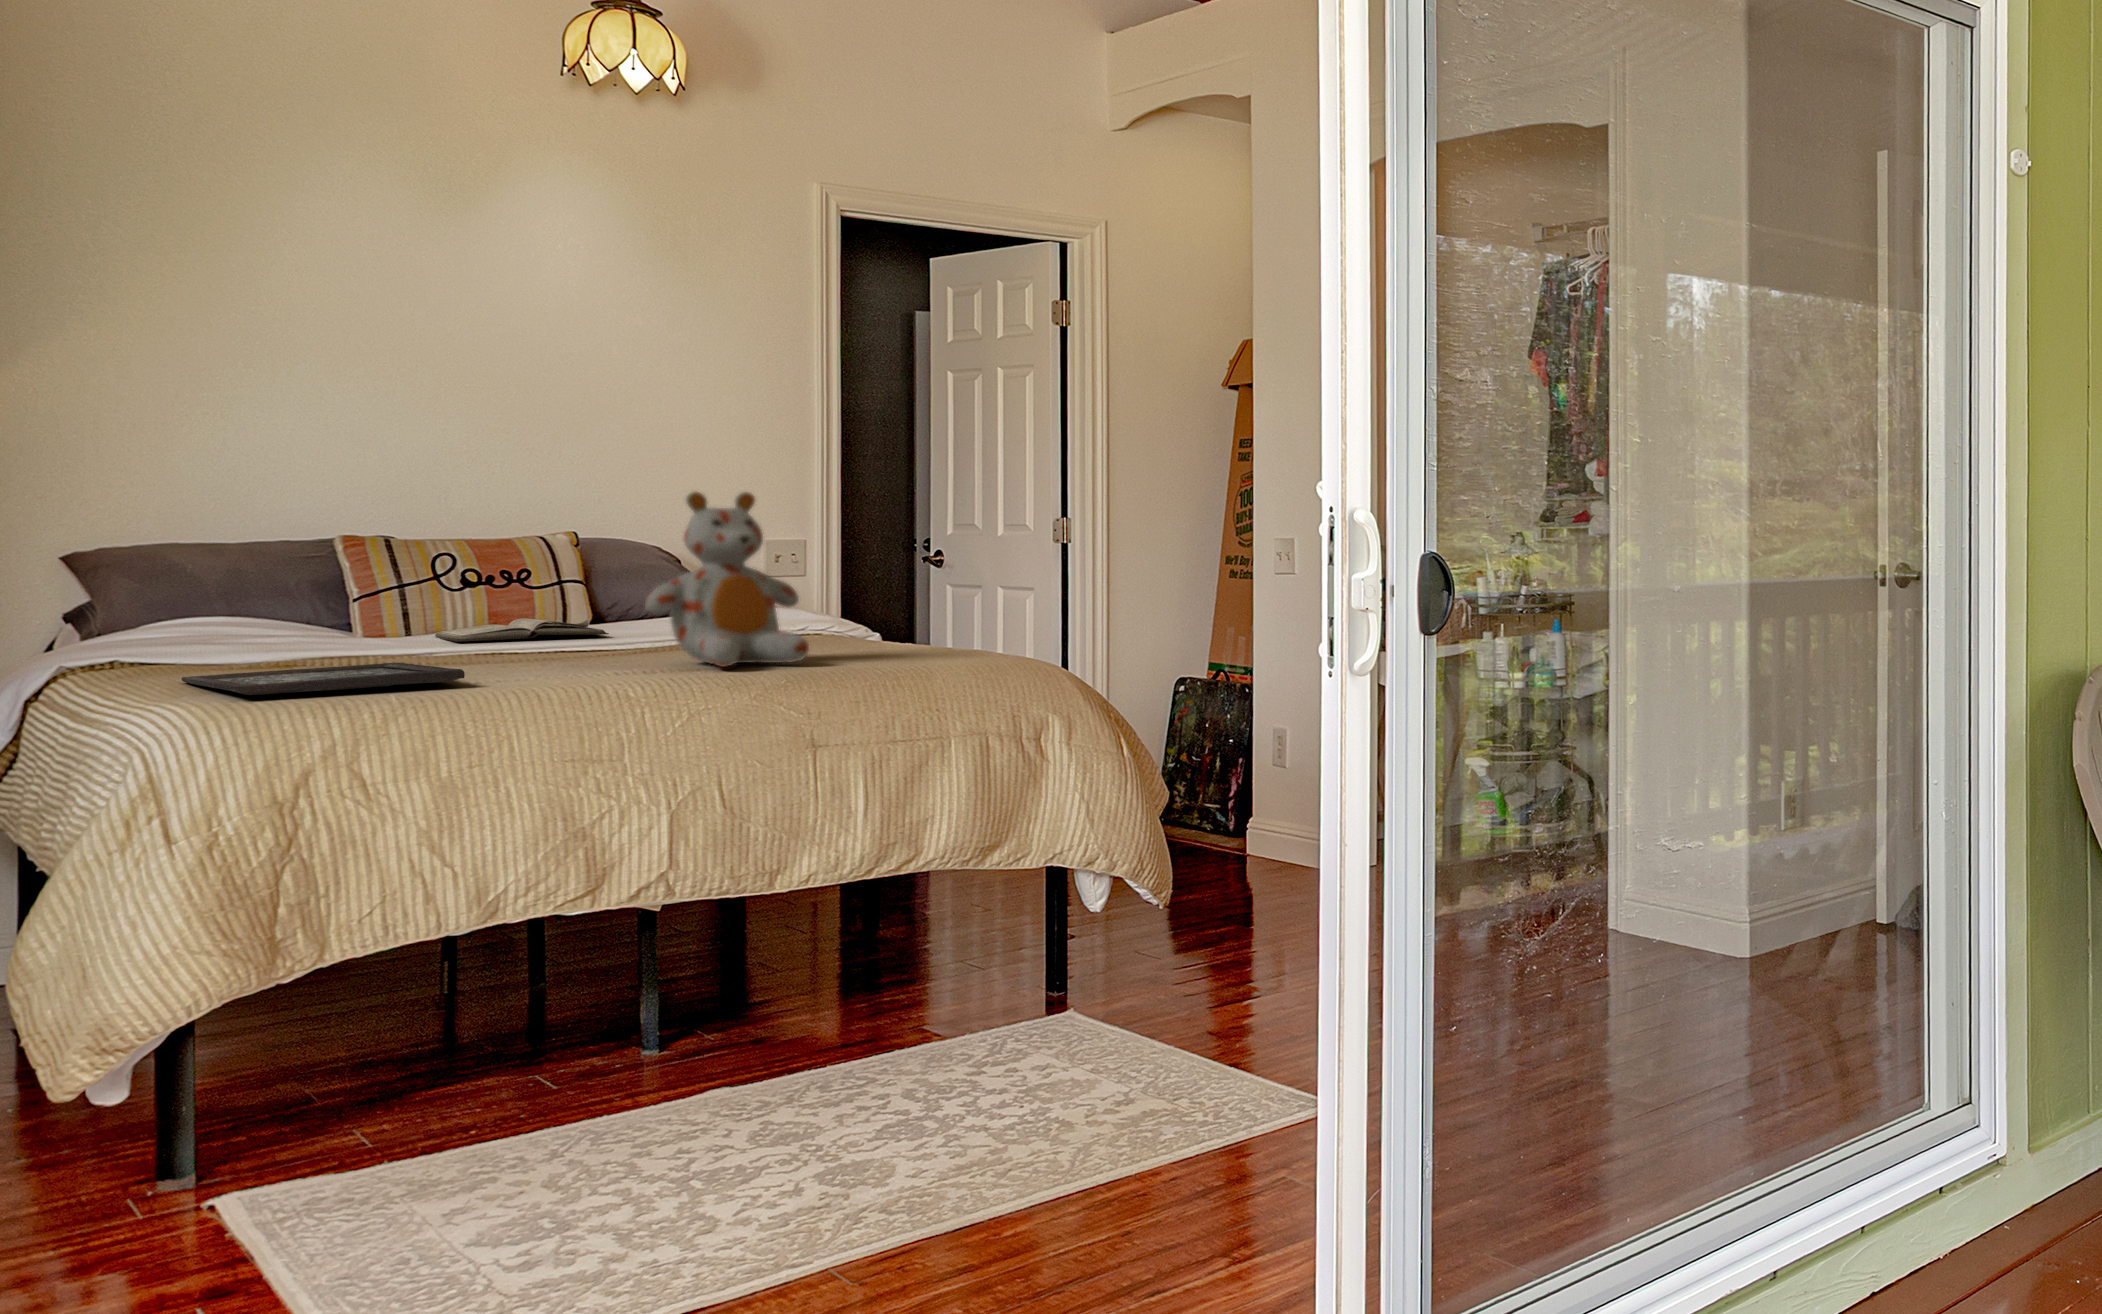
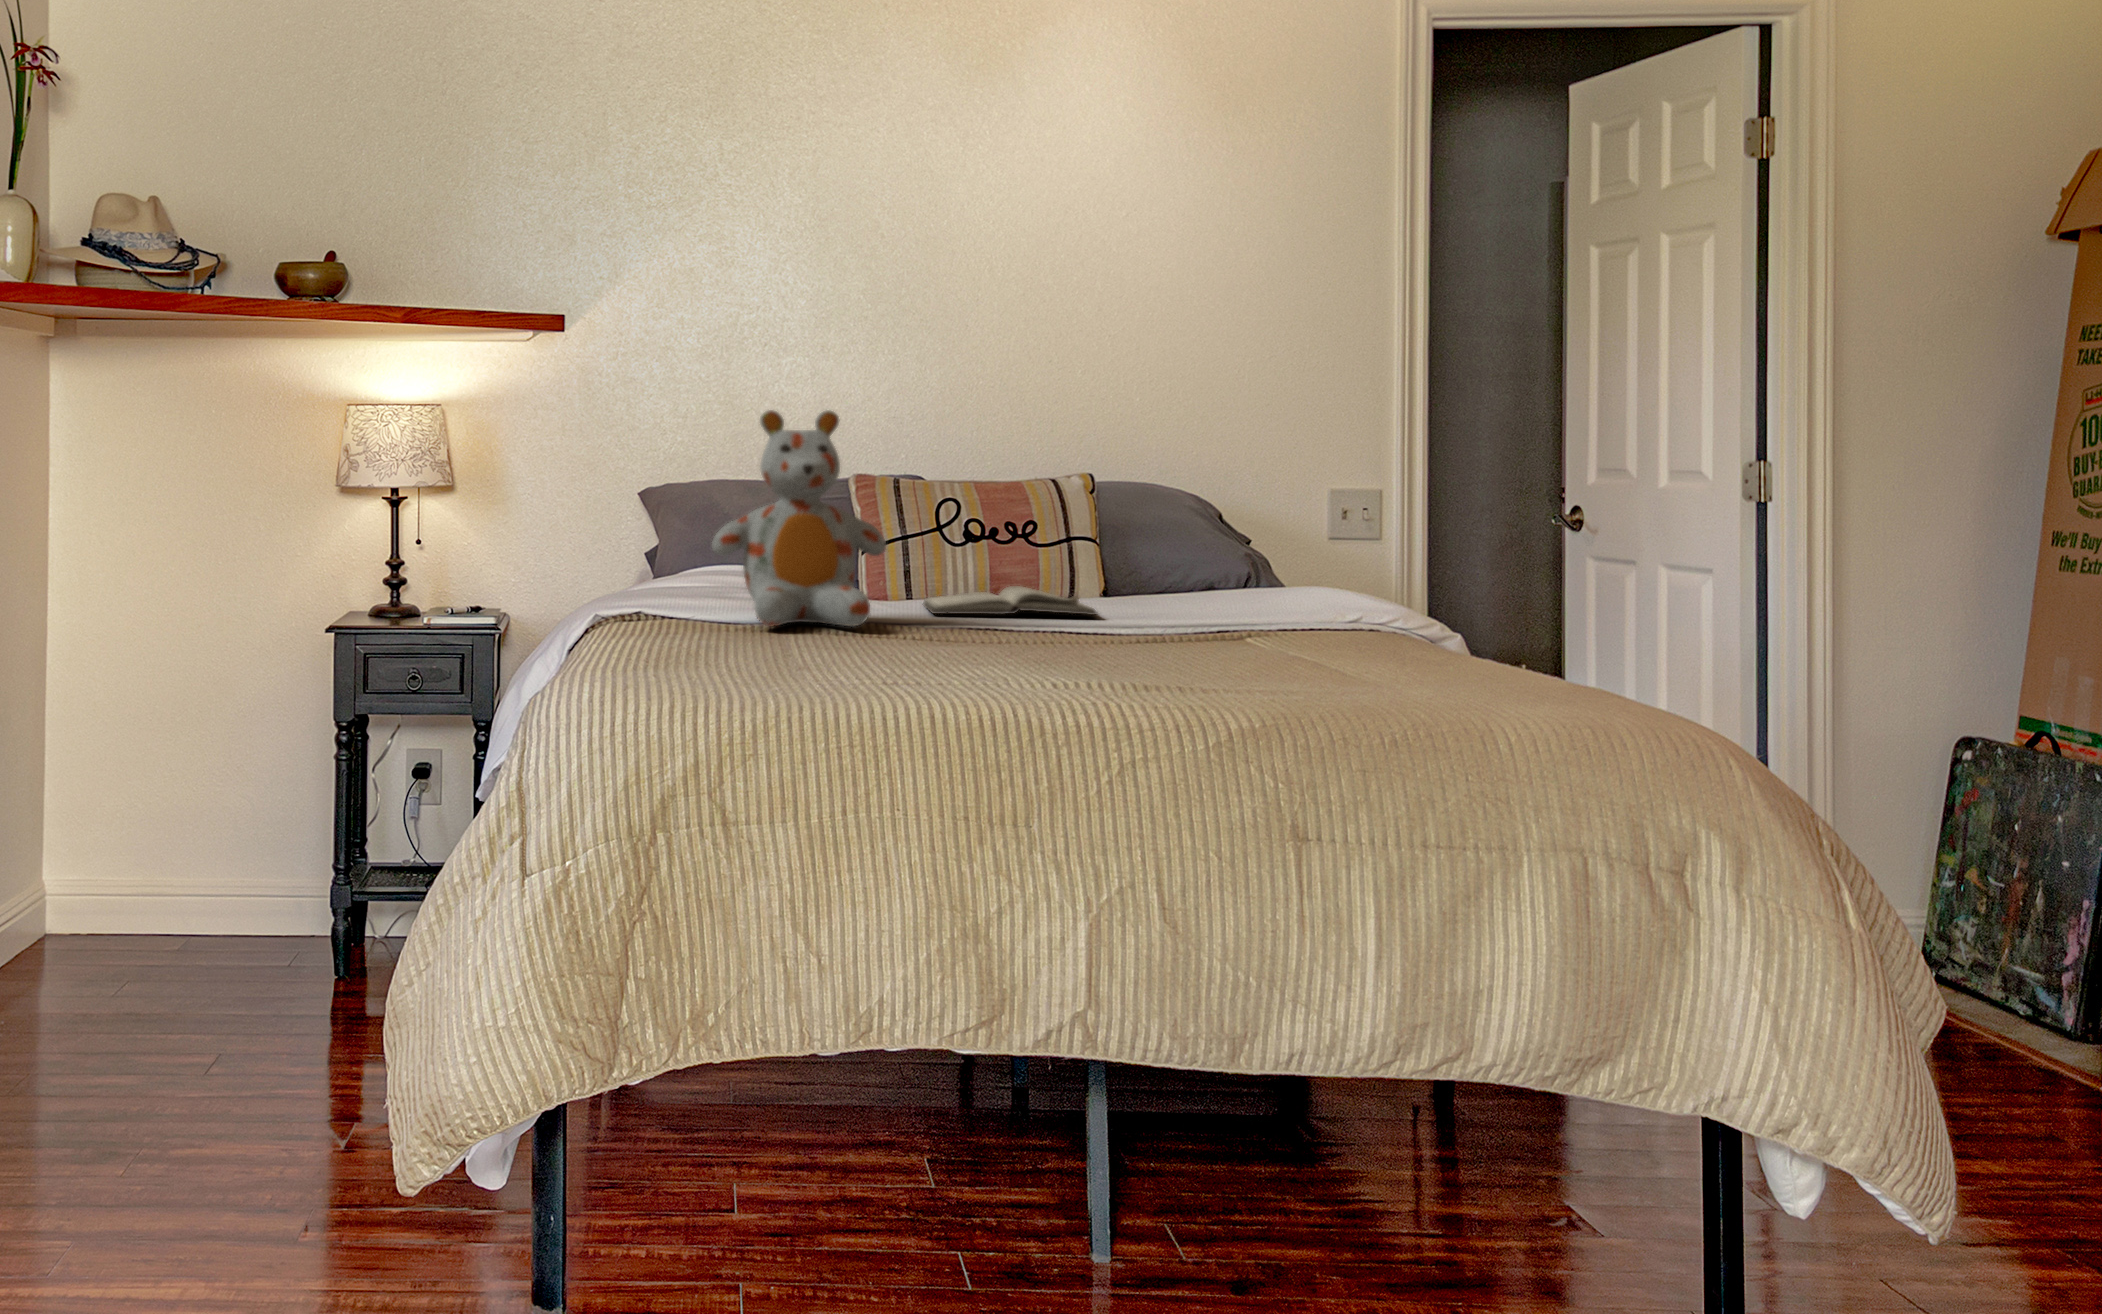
stuffed bear: present [645,492,809,667] -> present [712,410,886,626]
tray: present [182,662,465,695] -> none [620,645,870,684]

